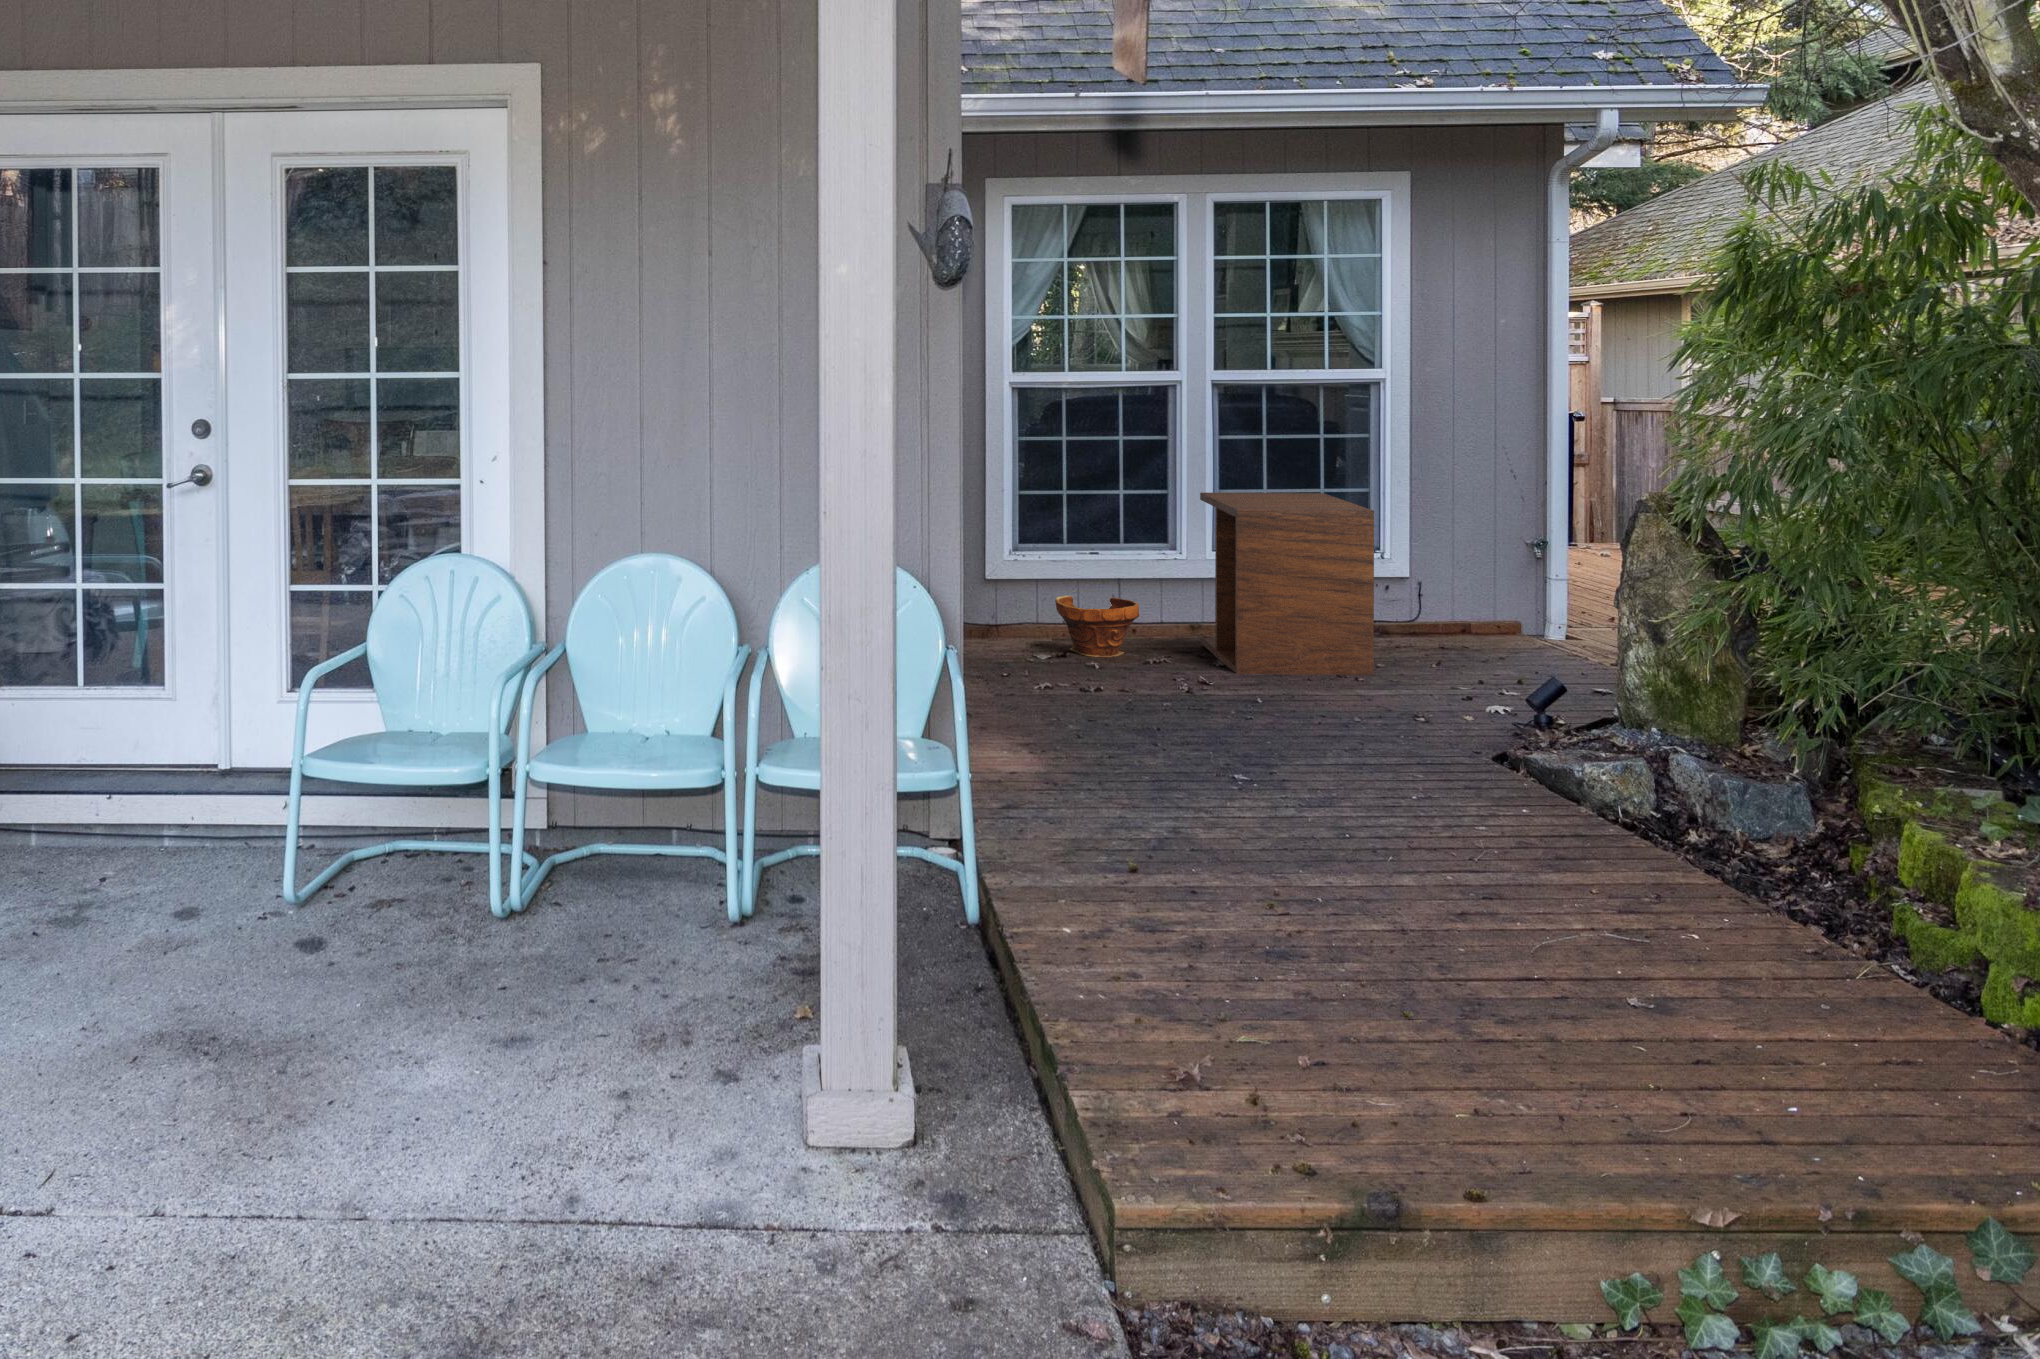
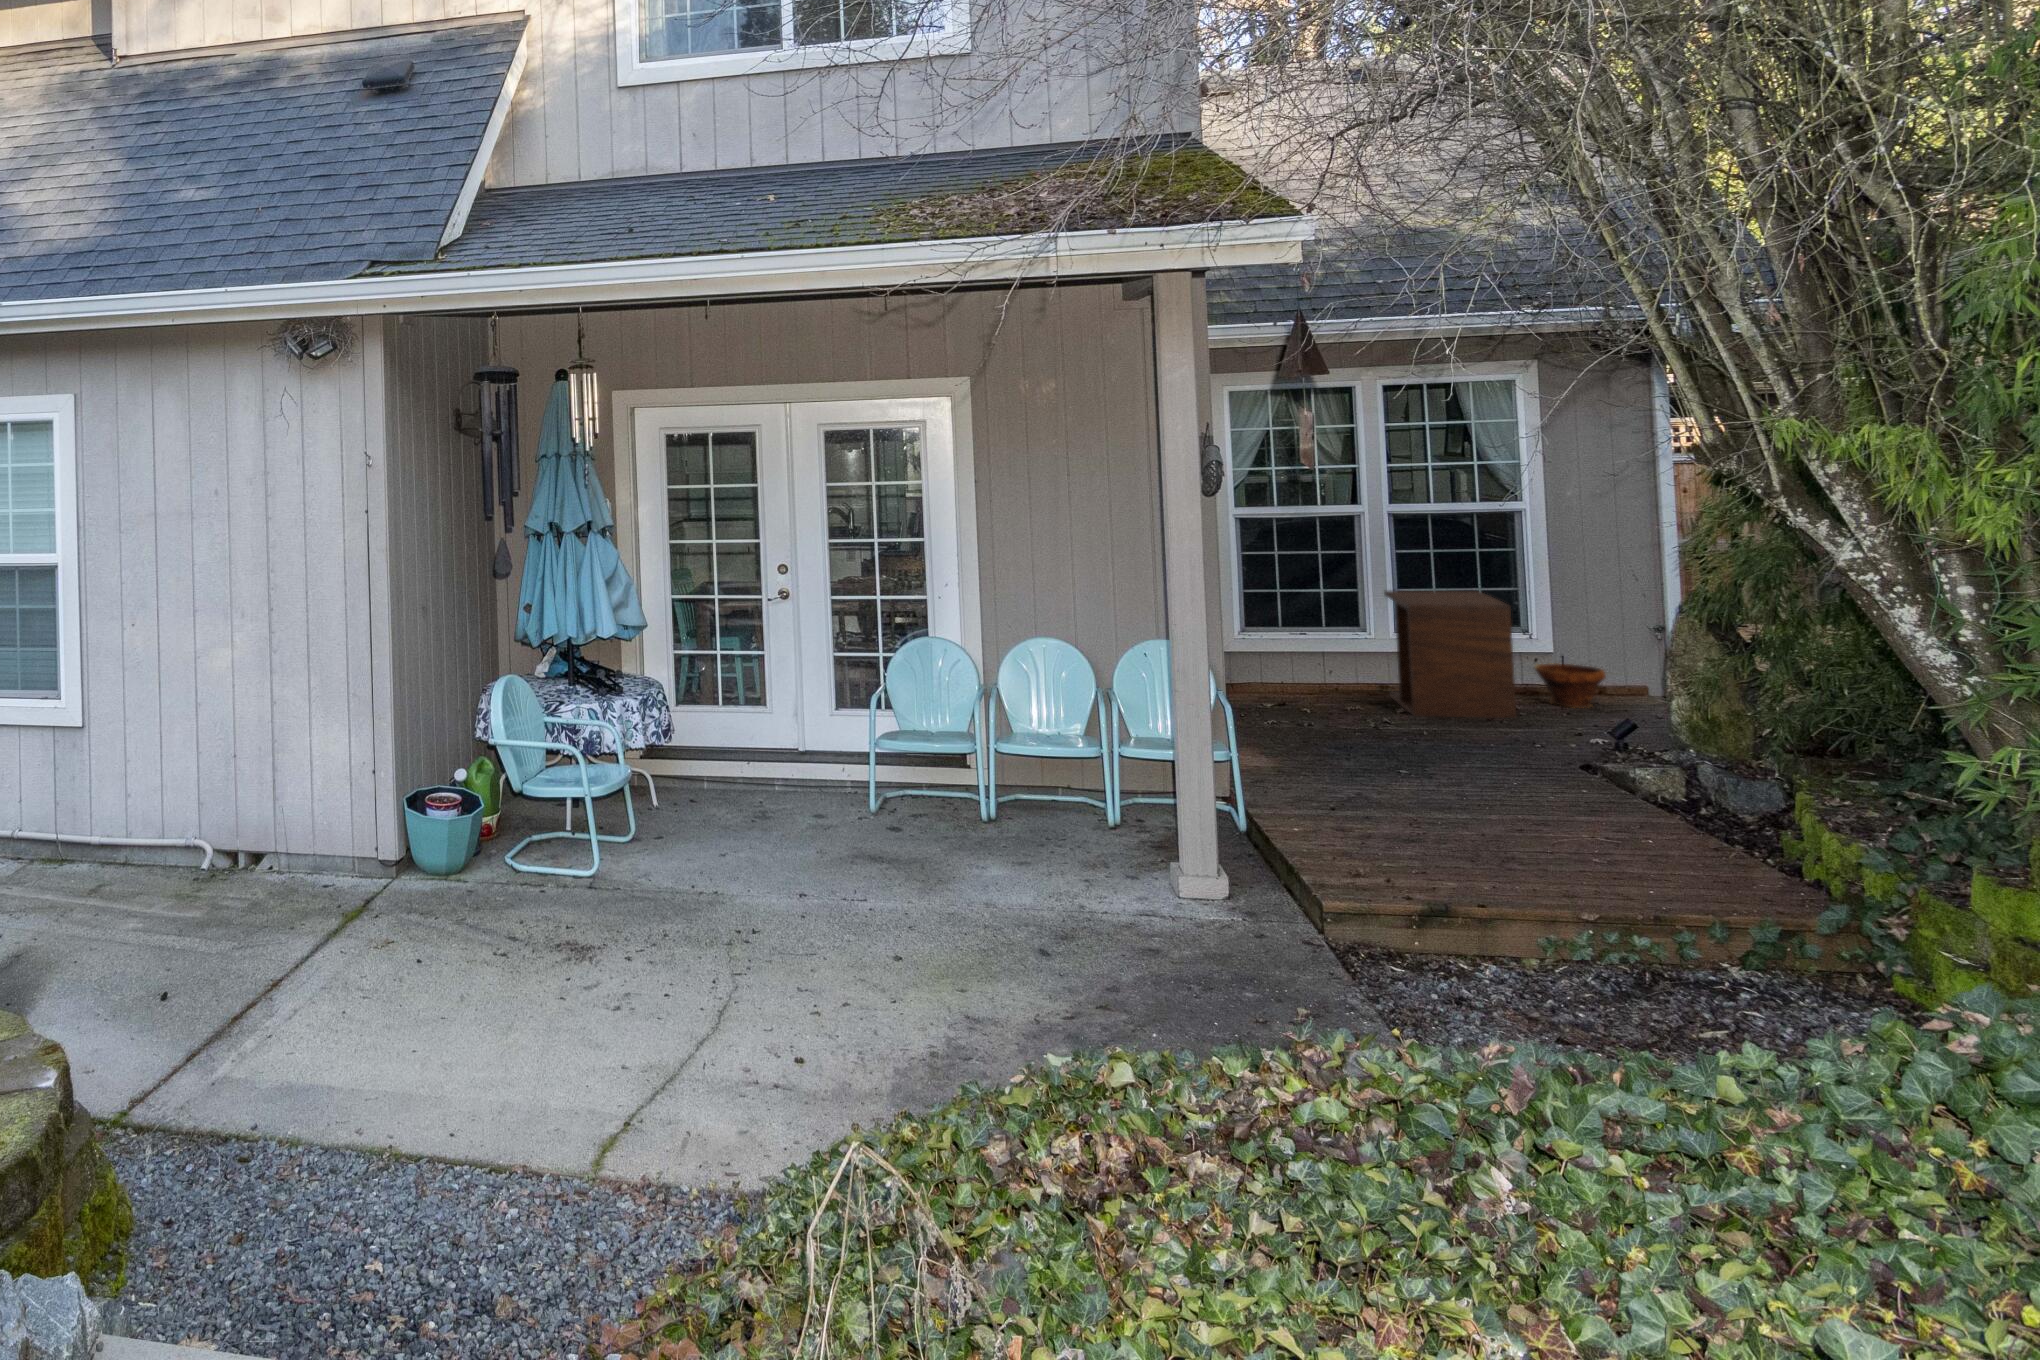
planter: present [1055,596,1139,657] -> present [1535,663,1606,707]

